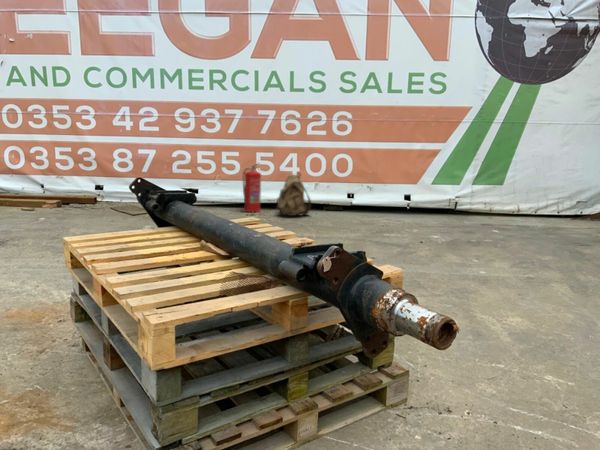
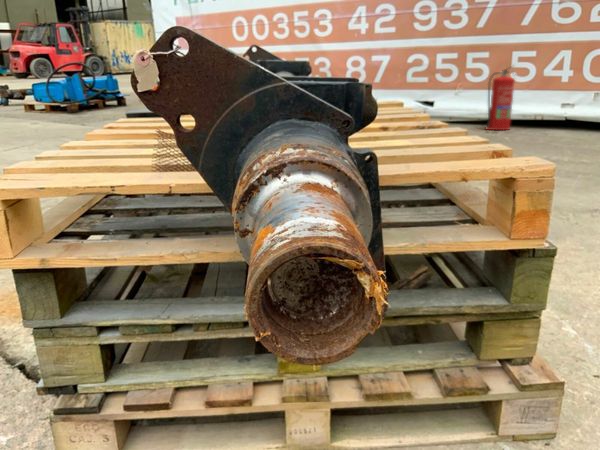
backpack: present [277,173,311,216] -> none [529,75,581,136]

